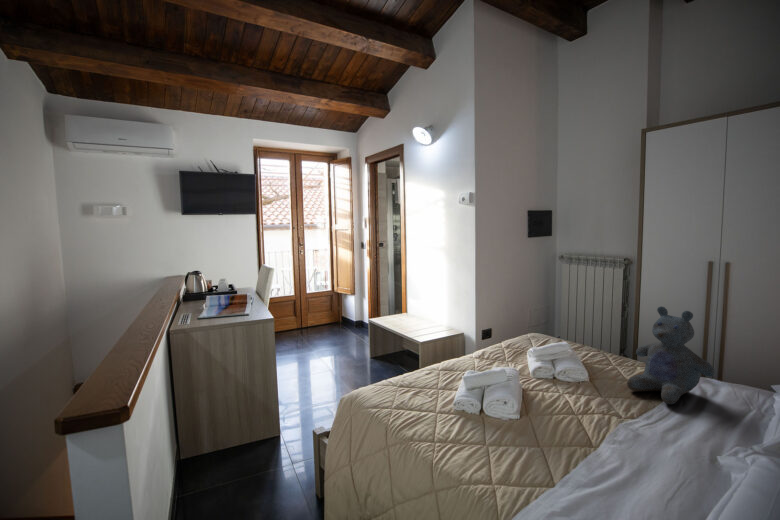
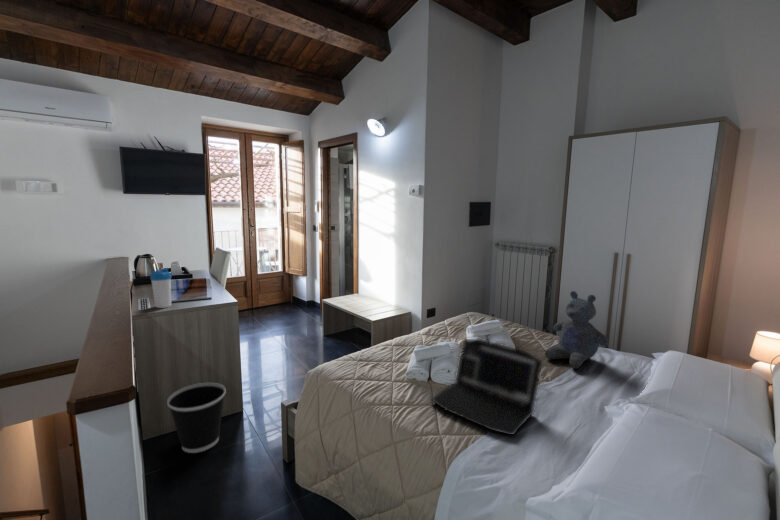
water bottle: none [191,284,212,325] -> present [150,268,172,308]
laptop: none [483,363,627,492] -> present [432,339,542,435]
wastebasket: none [202,404,262,480] -> present [167,383,226,453]

